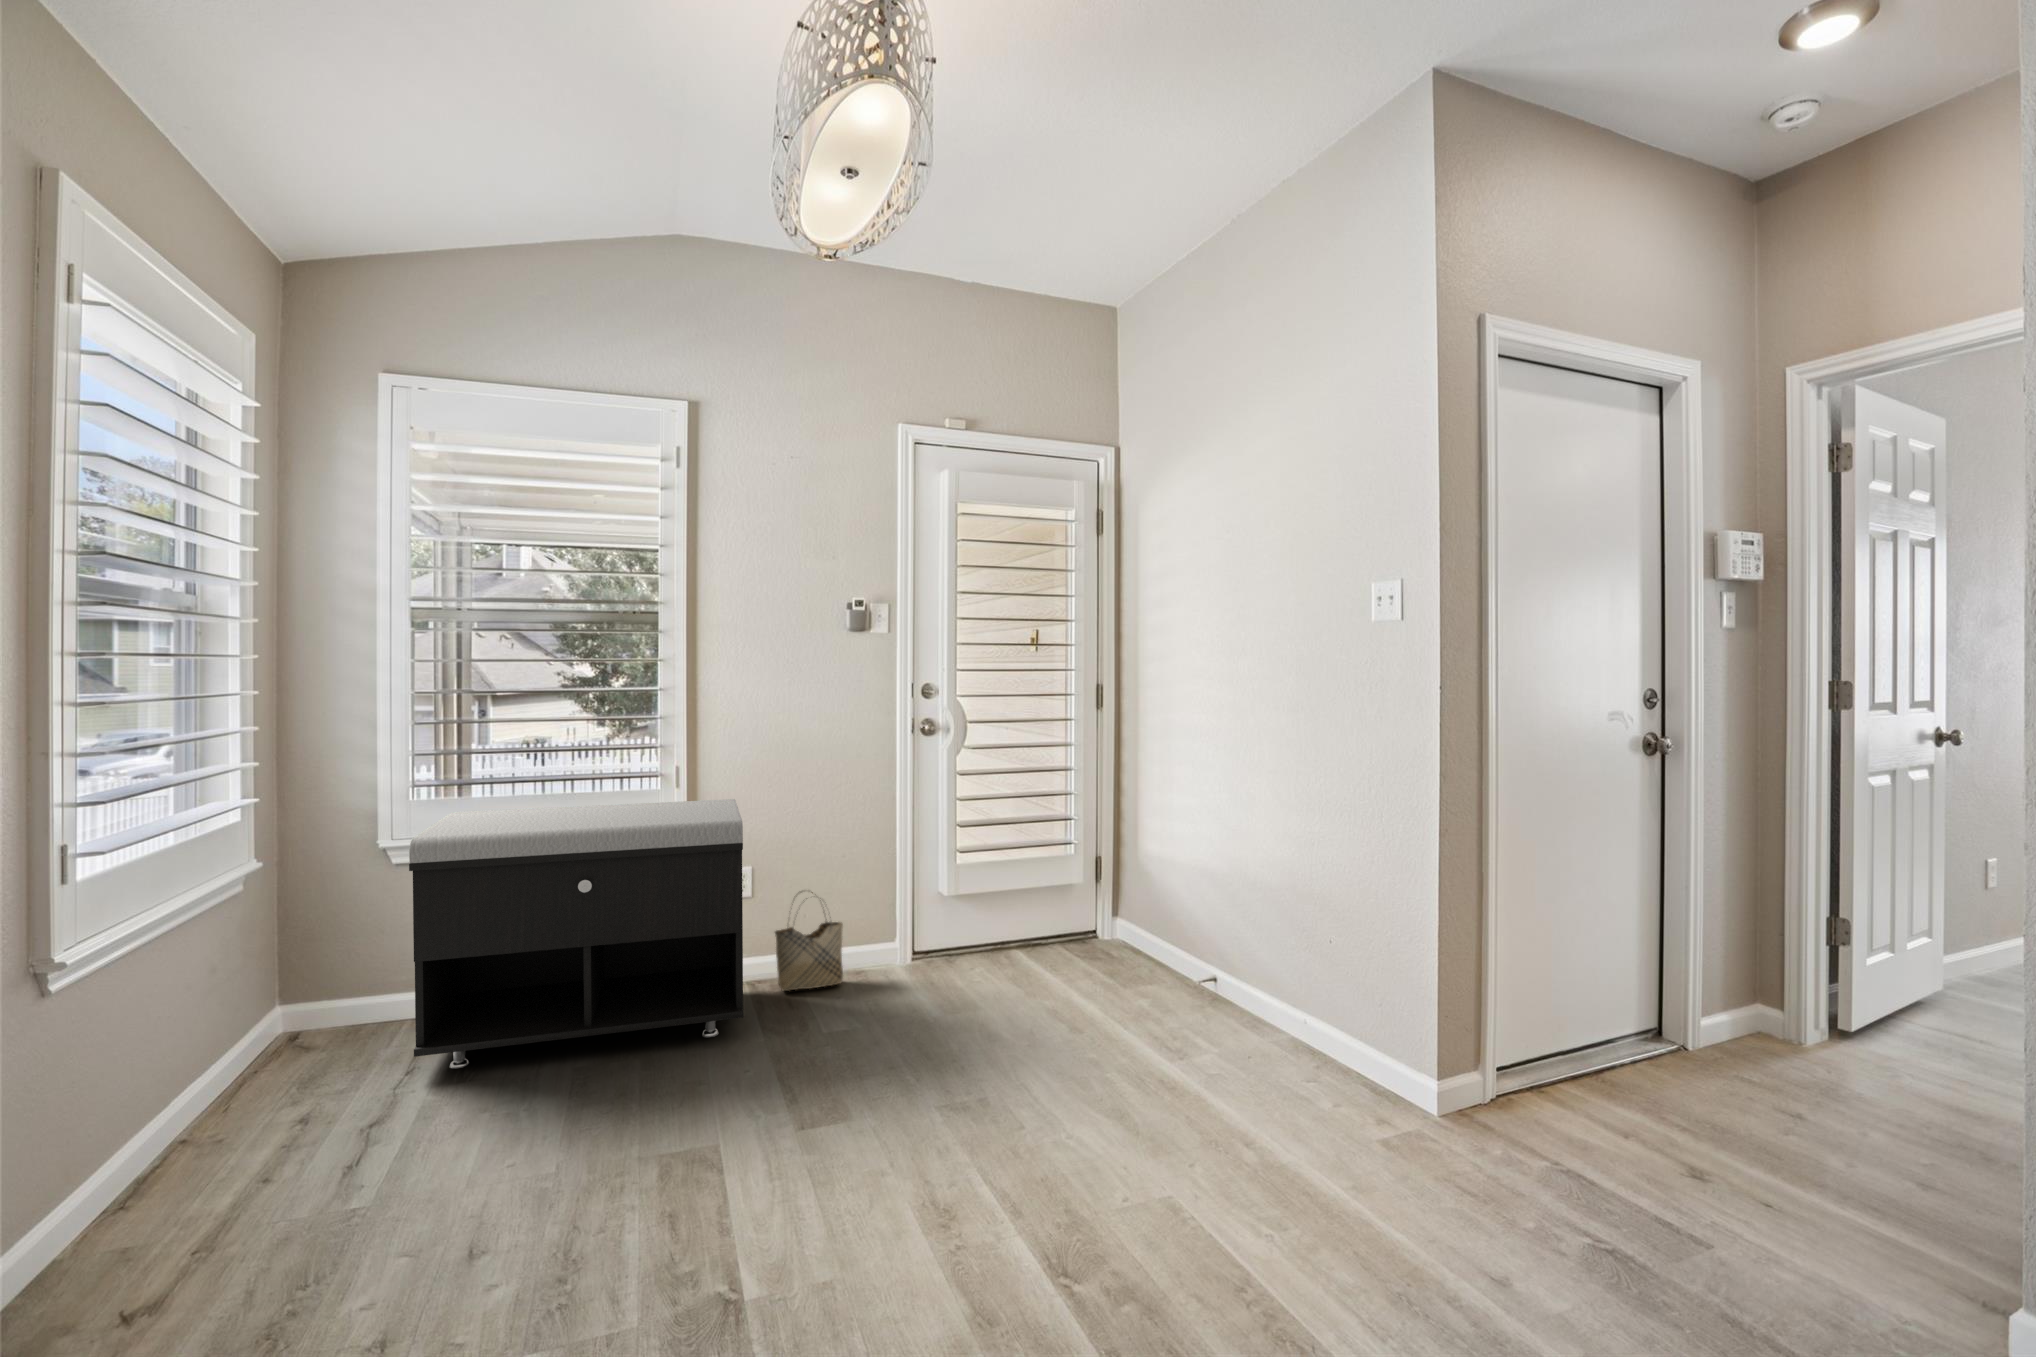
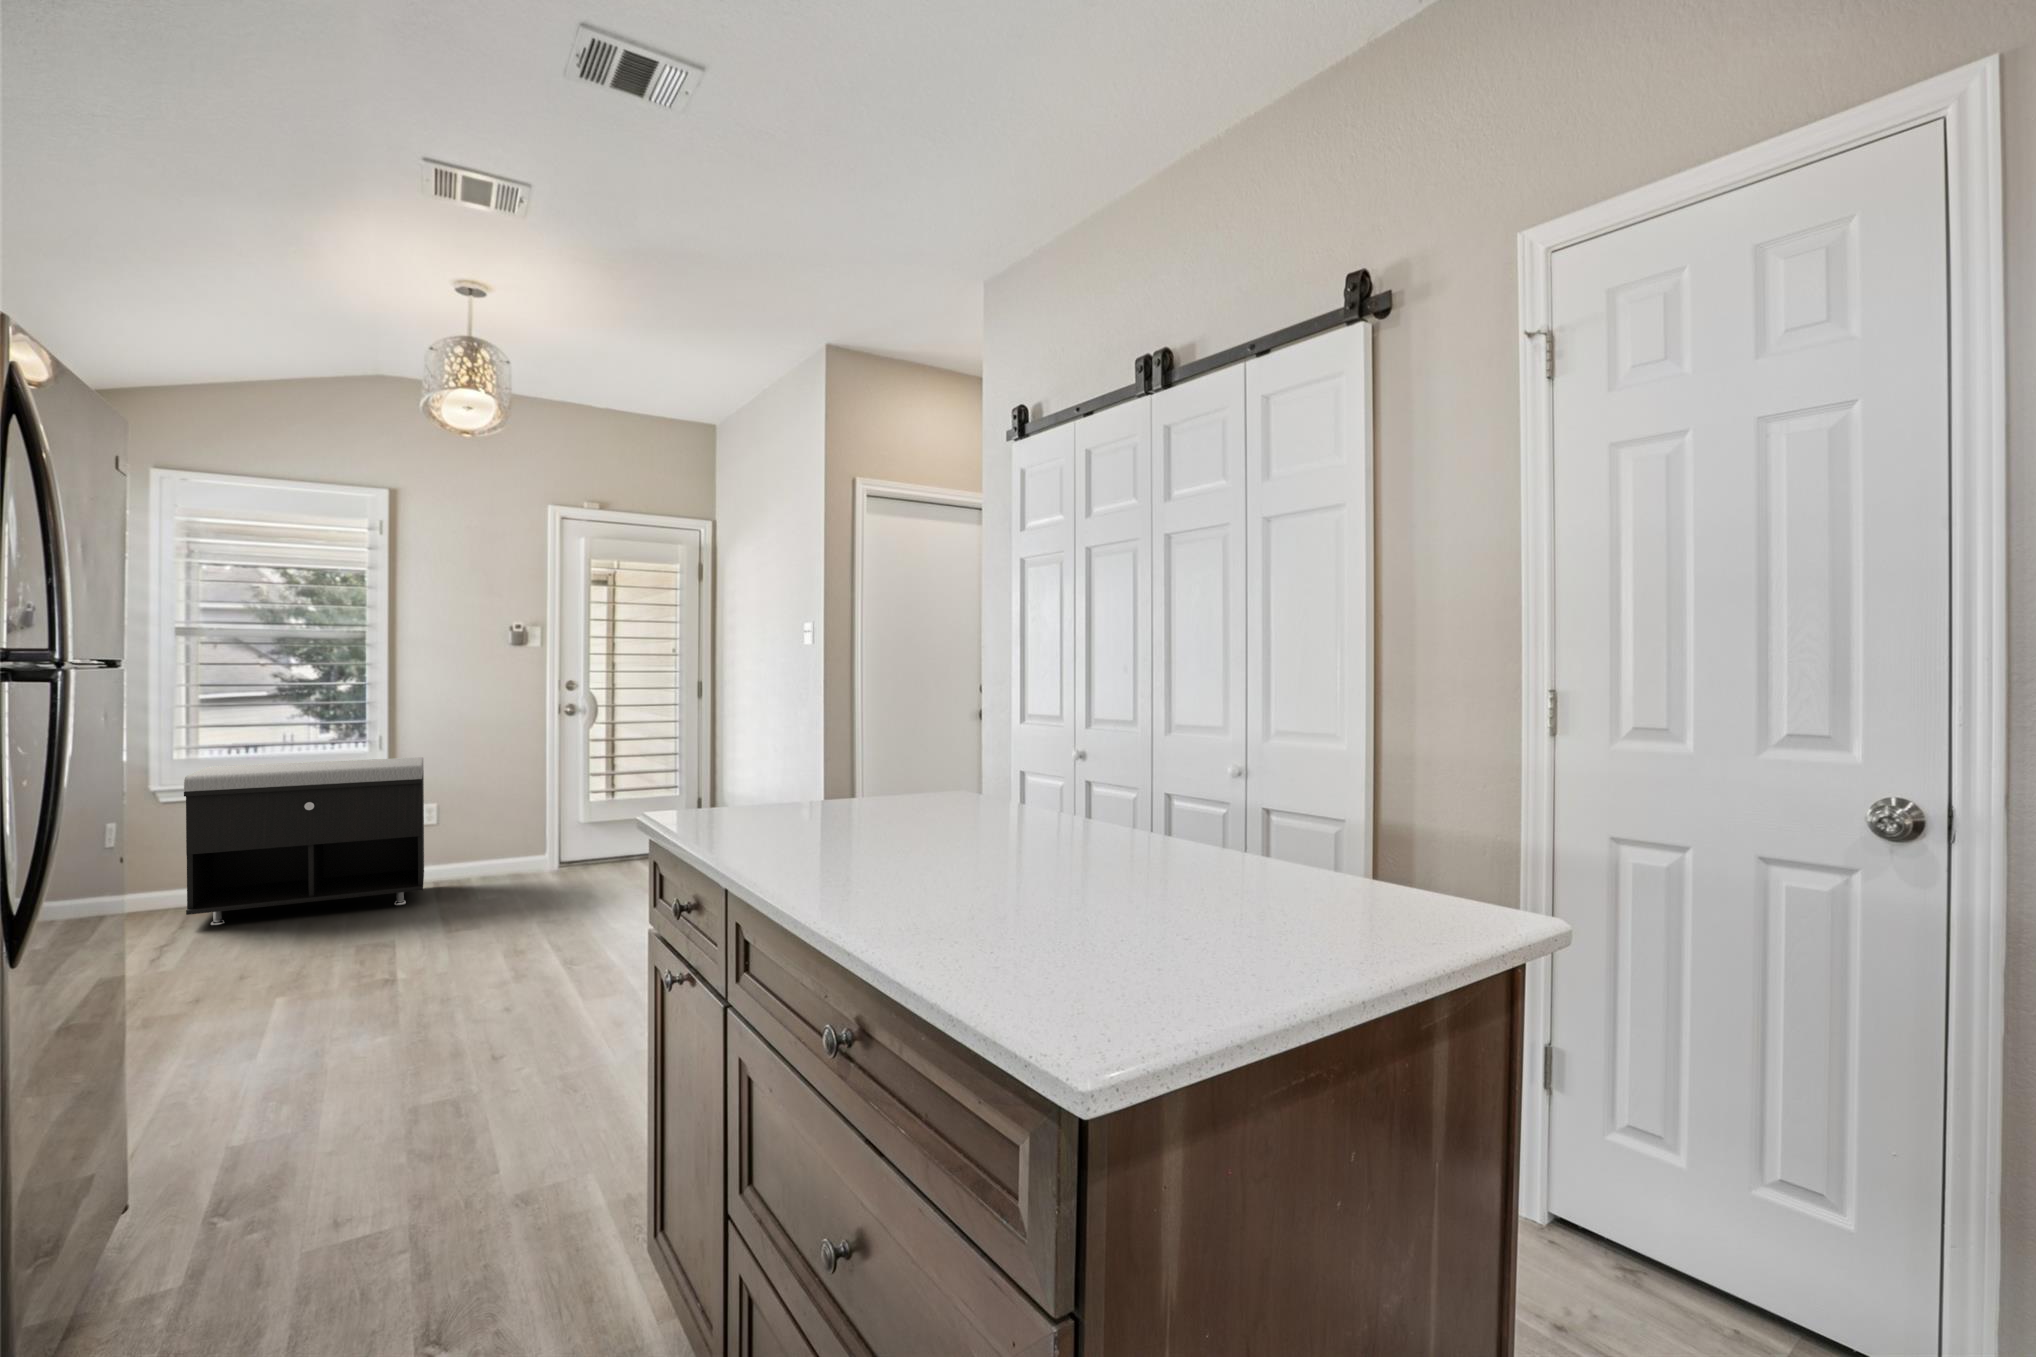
woven basket: present [775,892,843,991] -> none [452,819,505,885]

